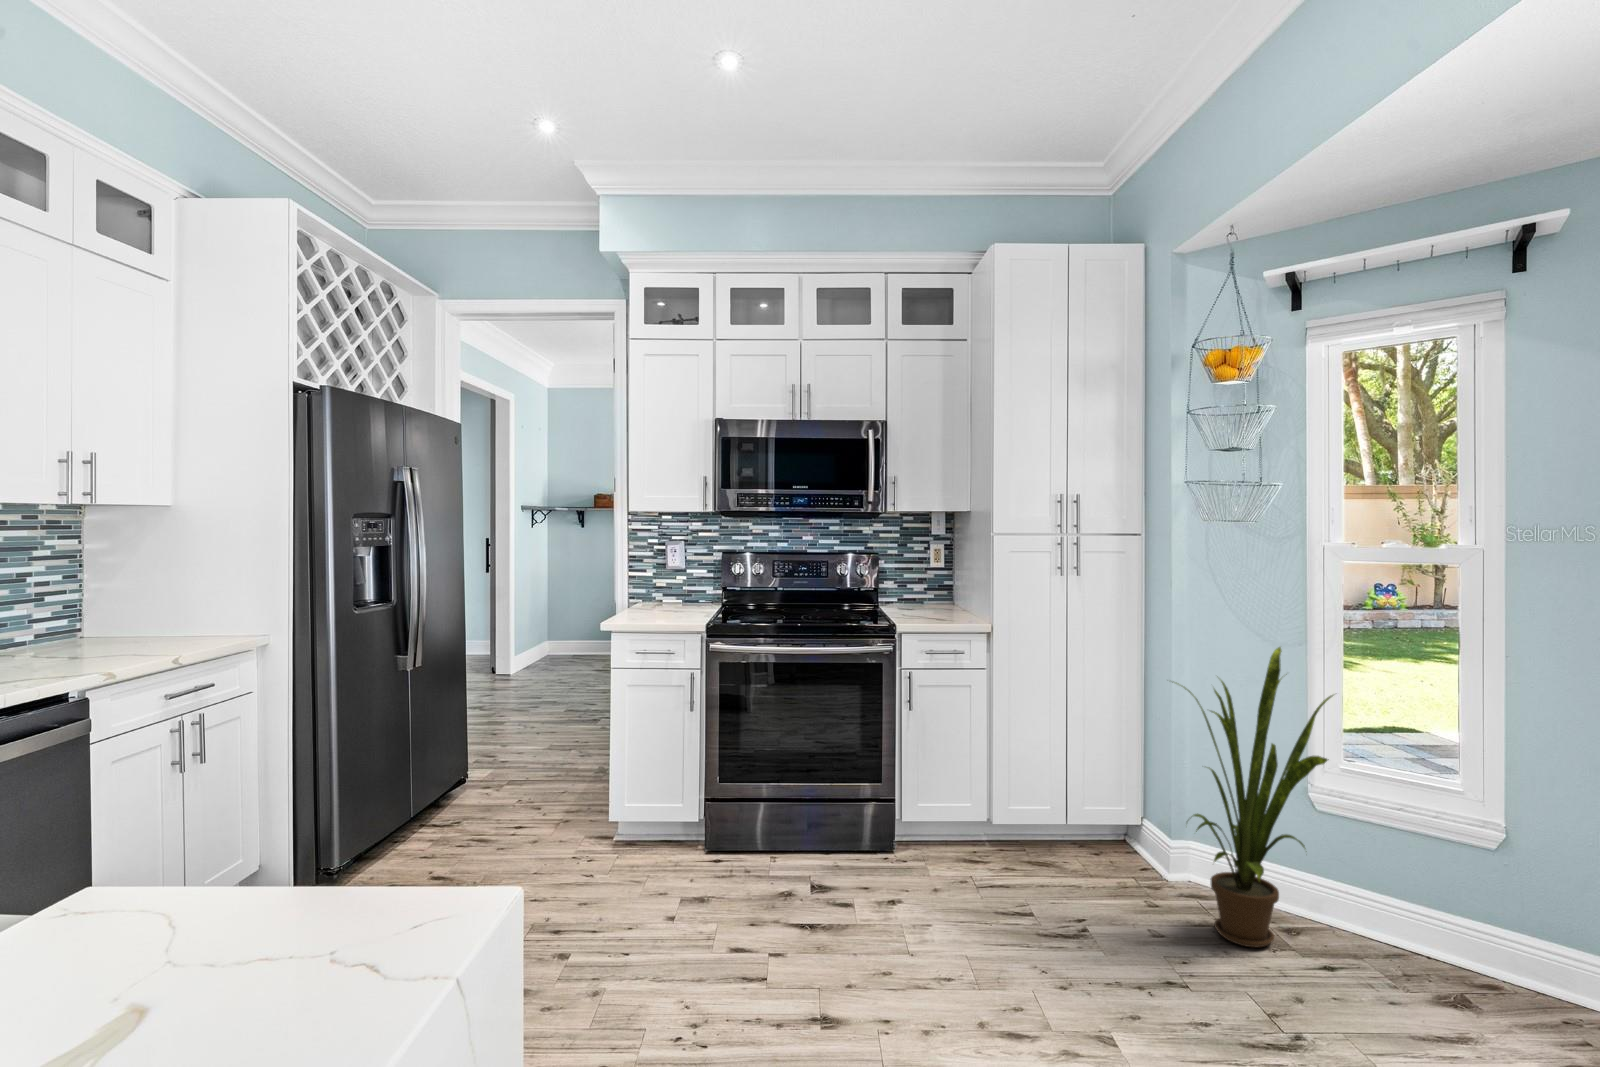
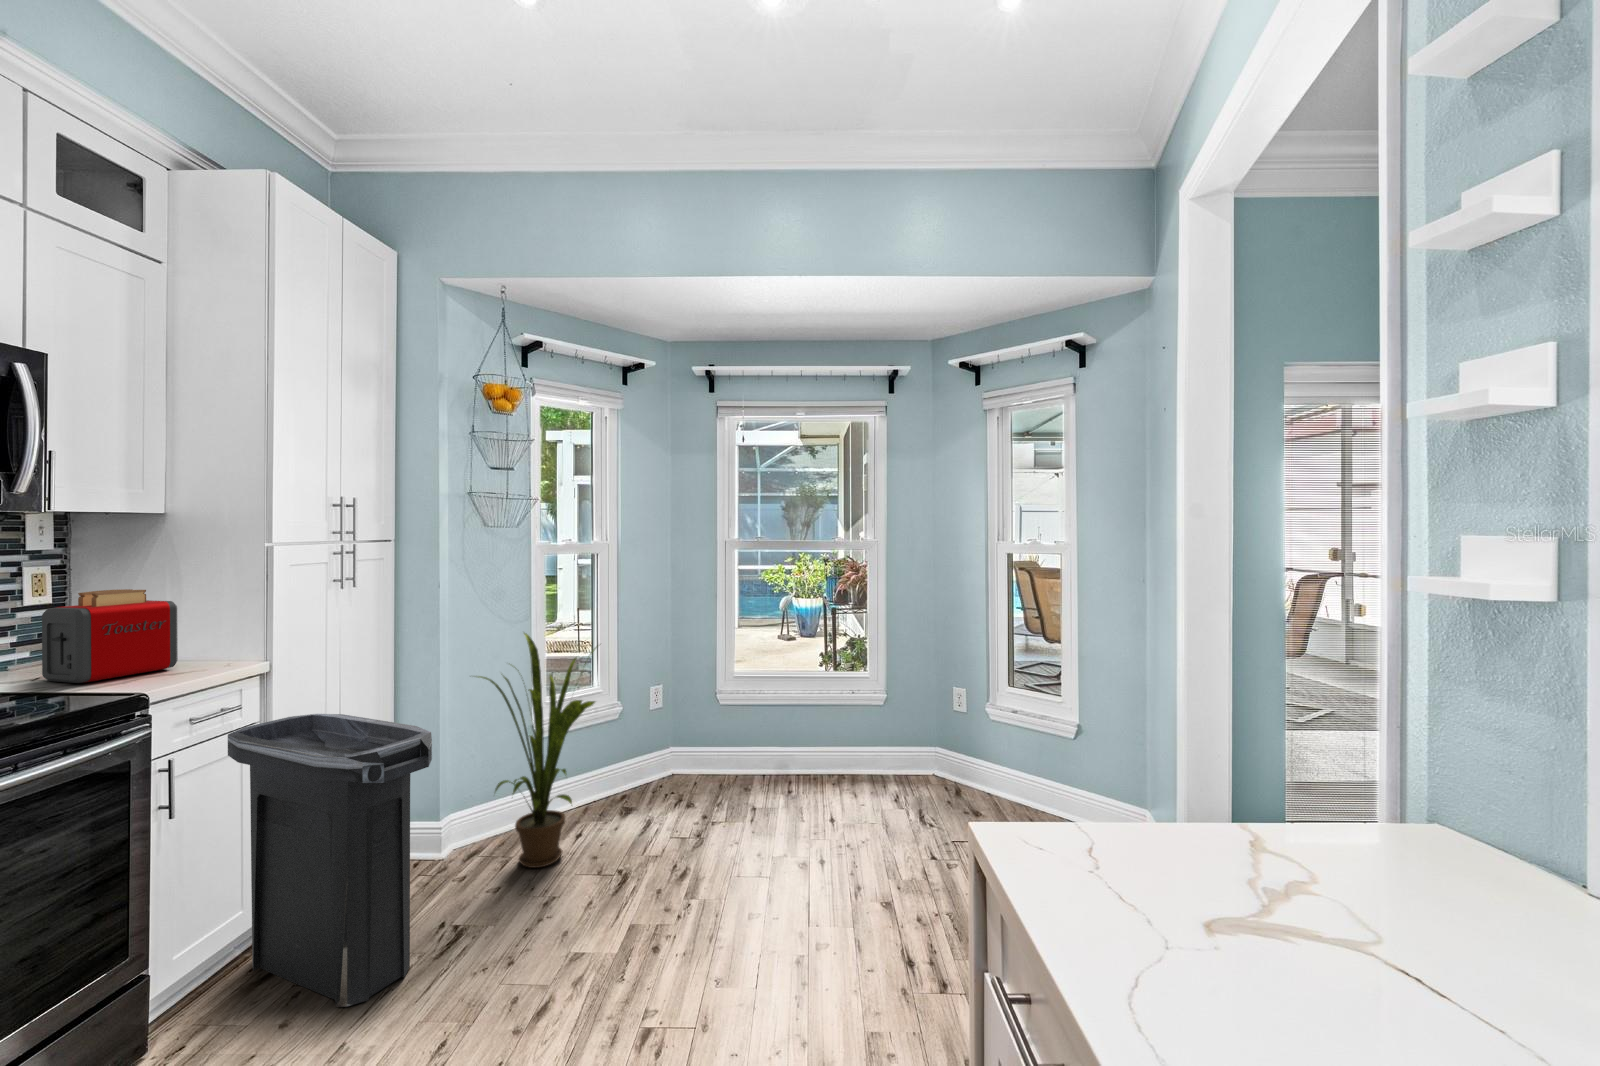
toaster: none [898,559,959,619] -> present [42,589,178,683]
trash can: none [942,674,1037,928] -> present [228,714,432,1007]

